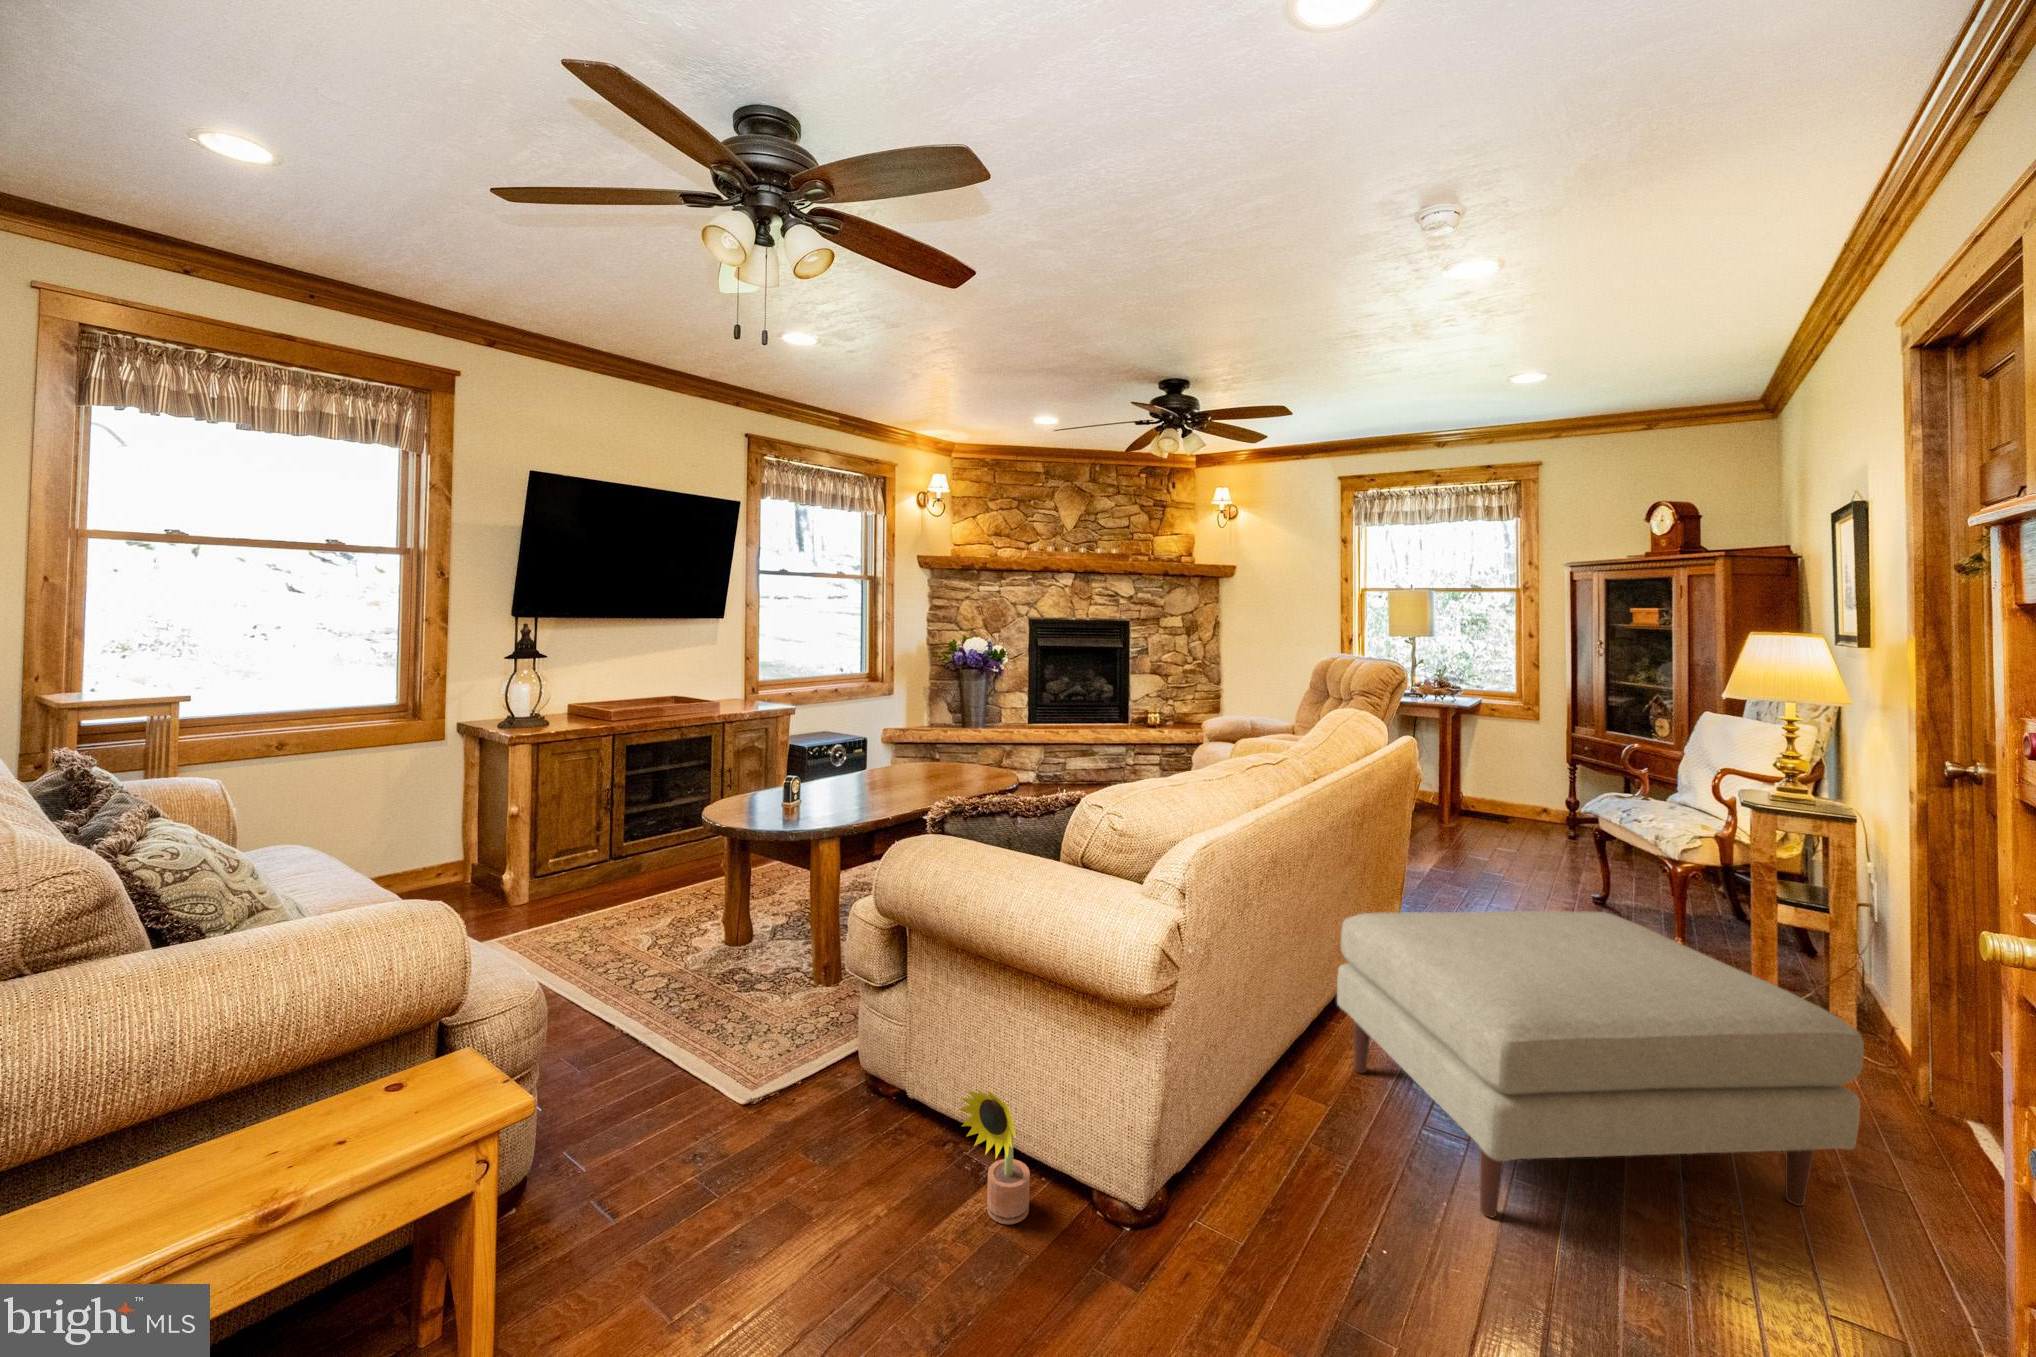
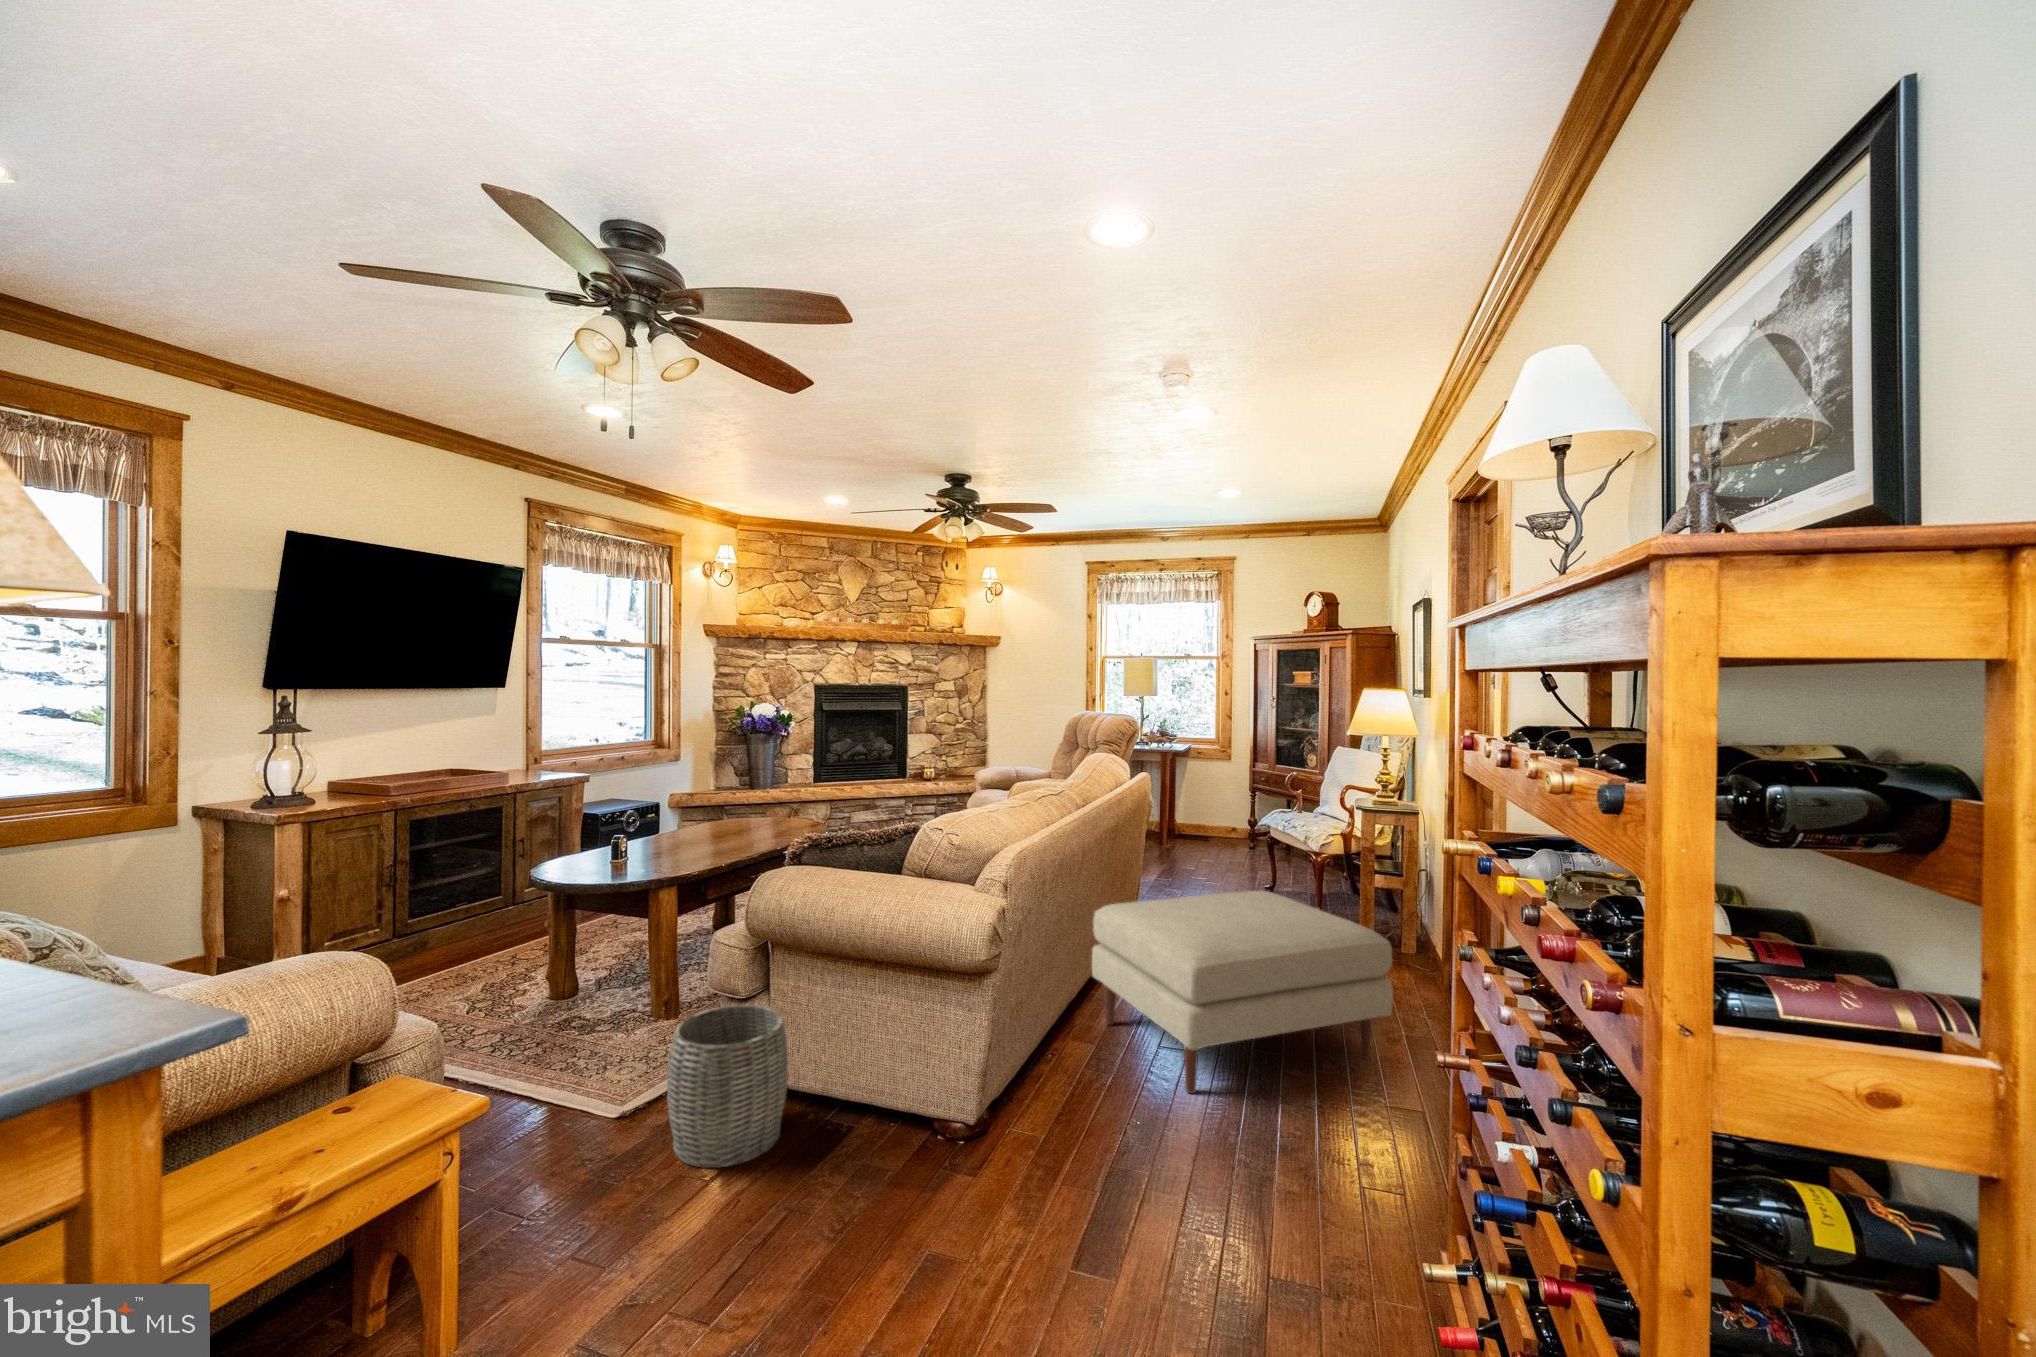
woven basket: none [775,1001,920,1212] -> present [667,1005,788,1168]
decorative plant: present [959,1090,1030,1224] -> none [826,1046,880,1151]

